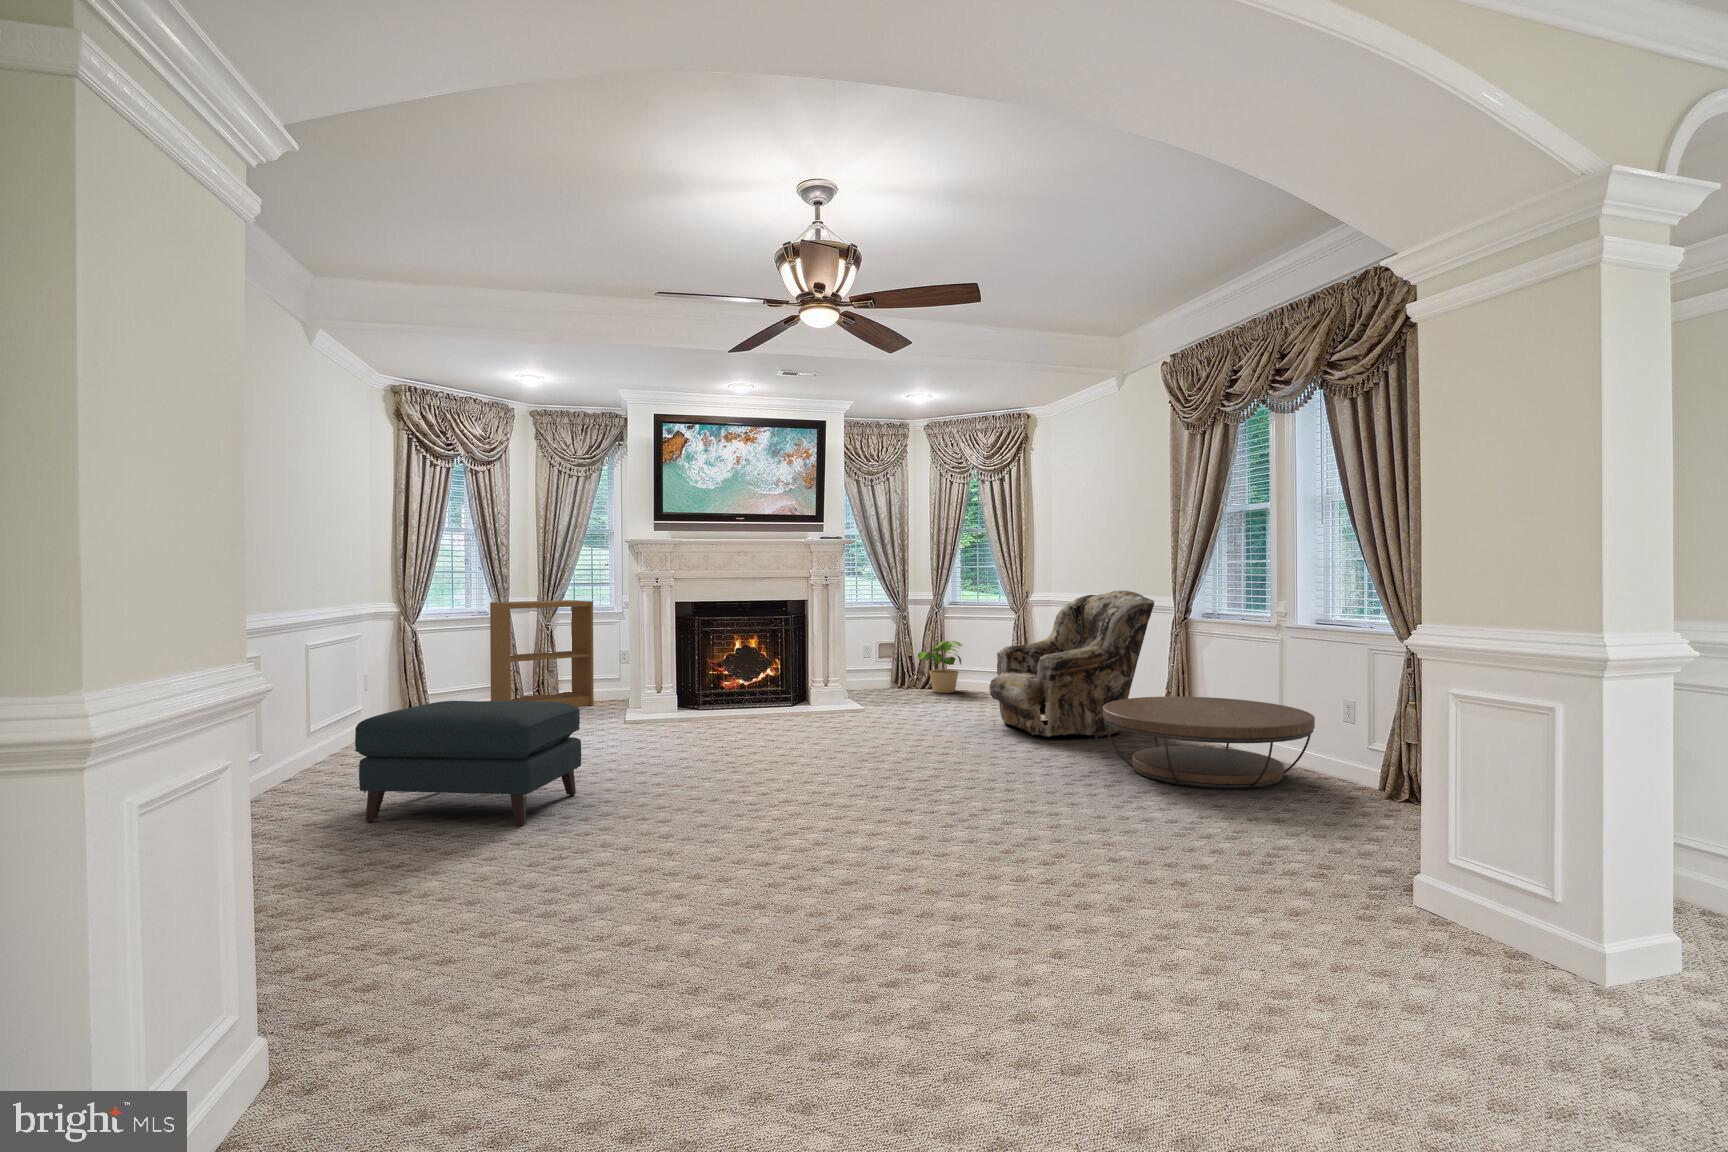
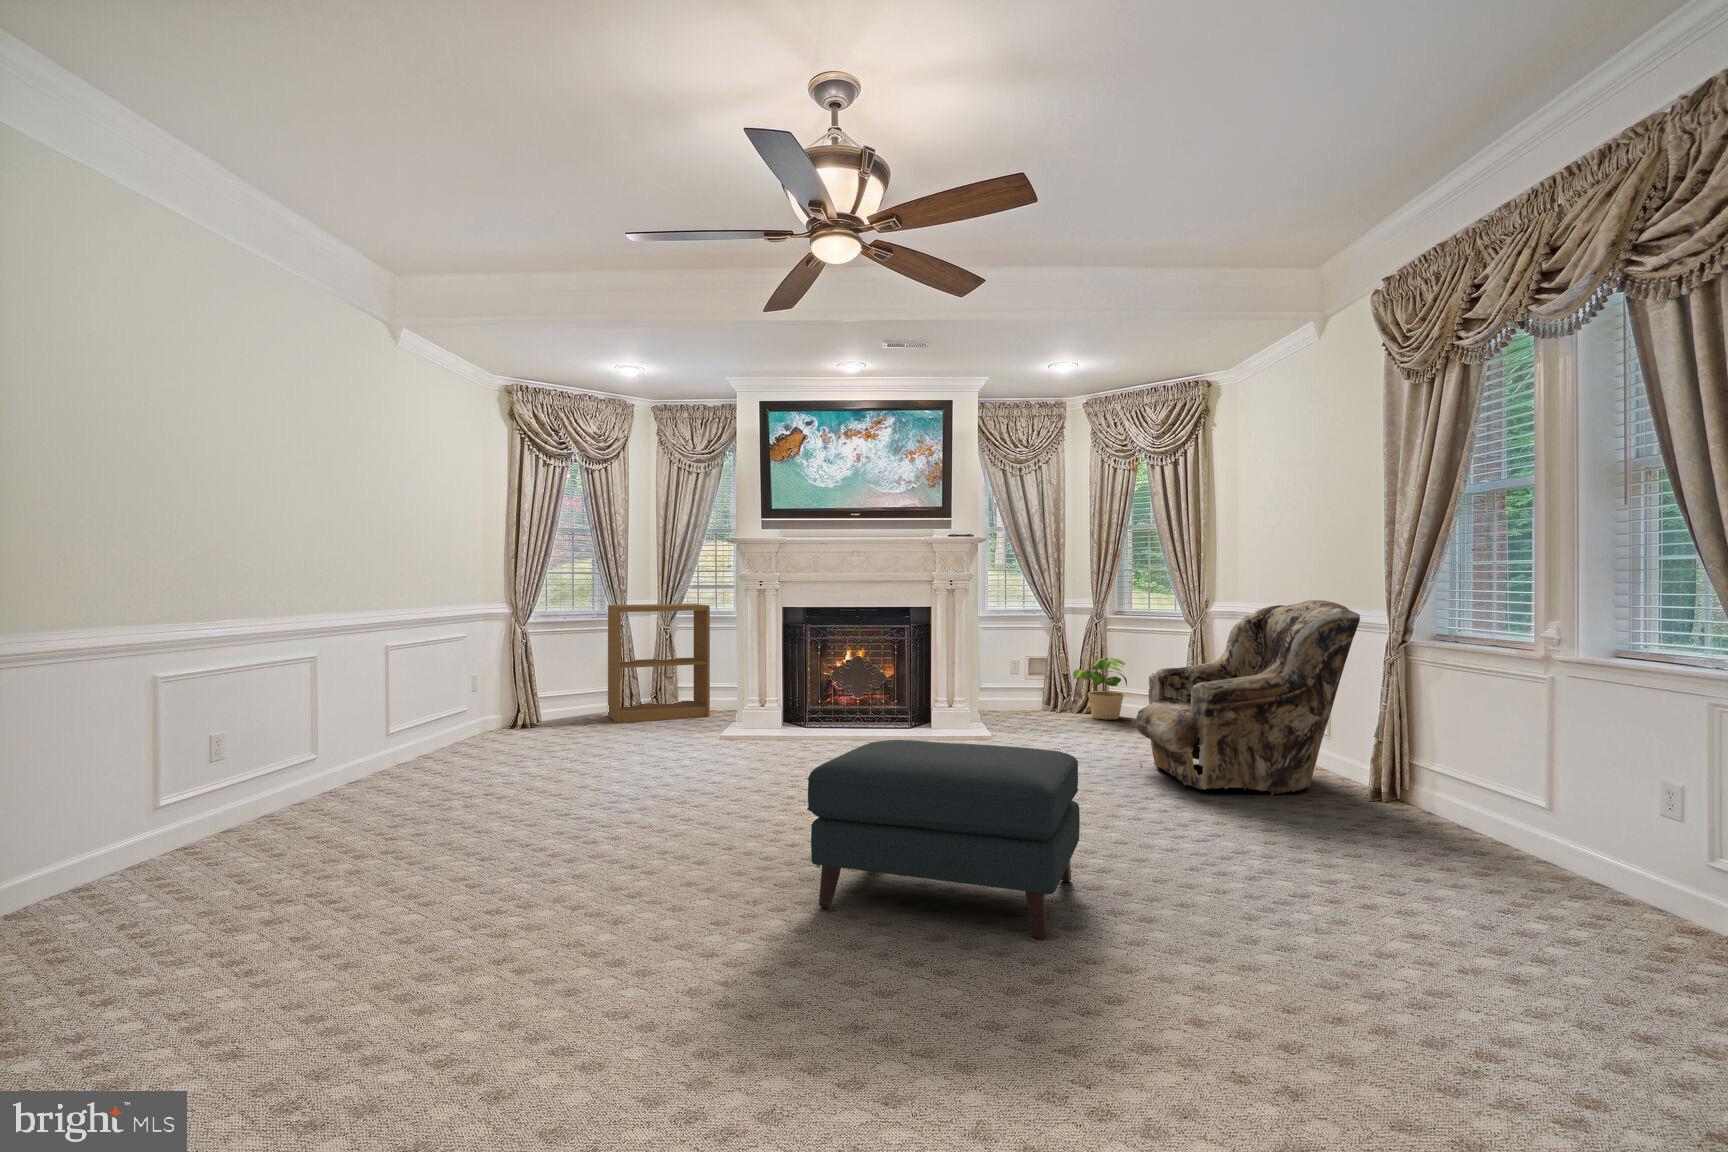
coffee table: present [1103,696,1315,789] -> none [1260,748,1601,901]
ottoman: present [355,701,581,826] -> present [807,740,1080,940]

